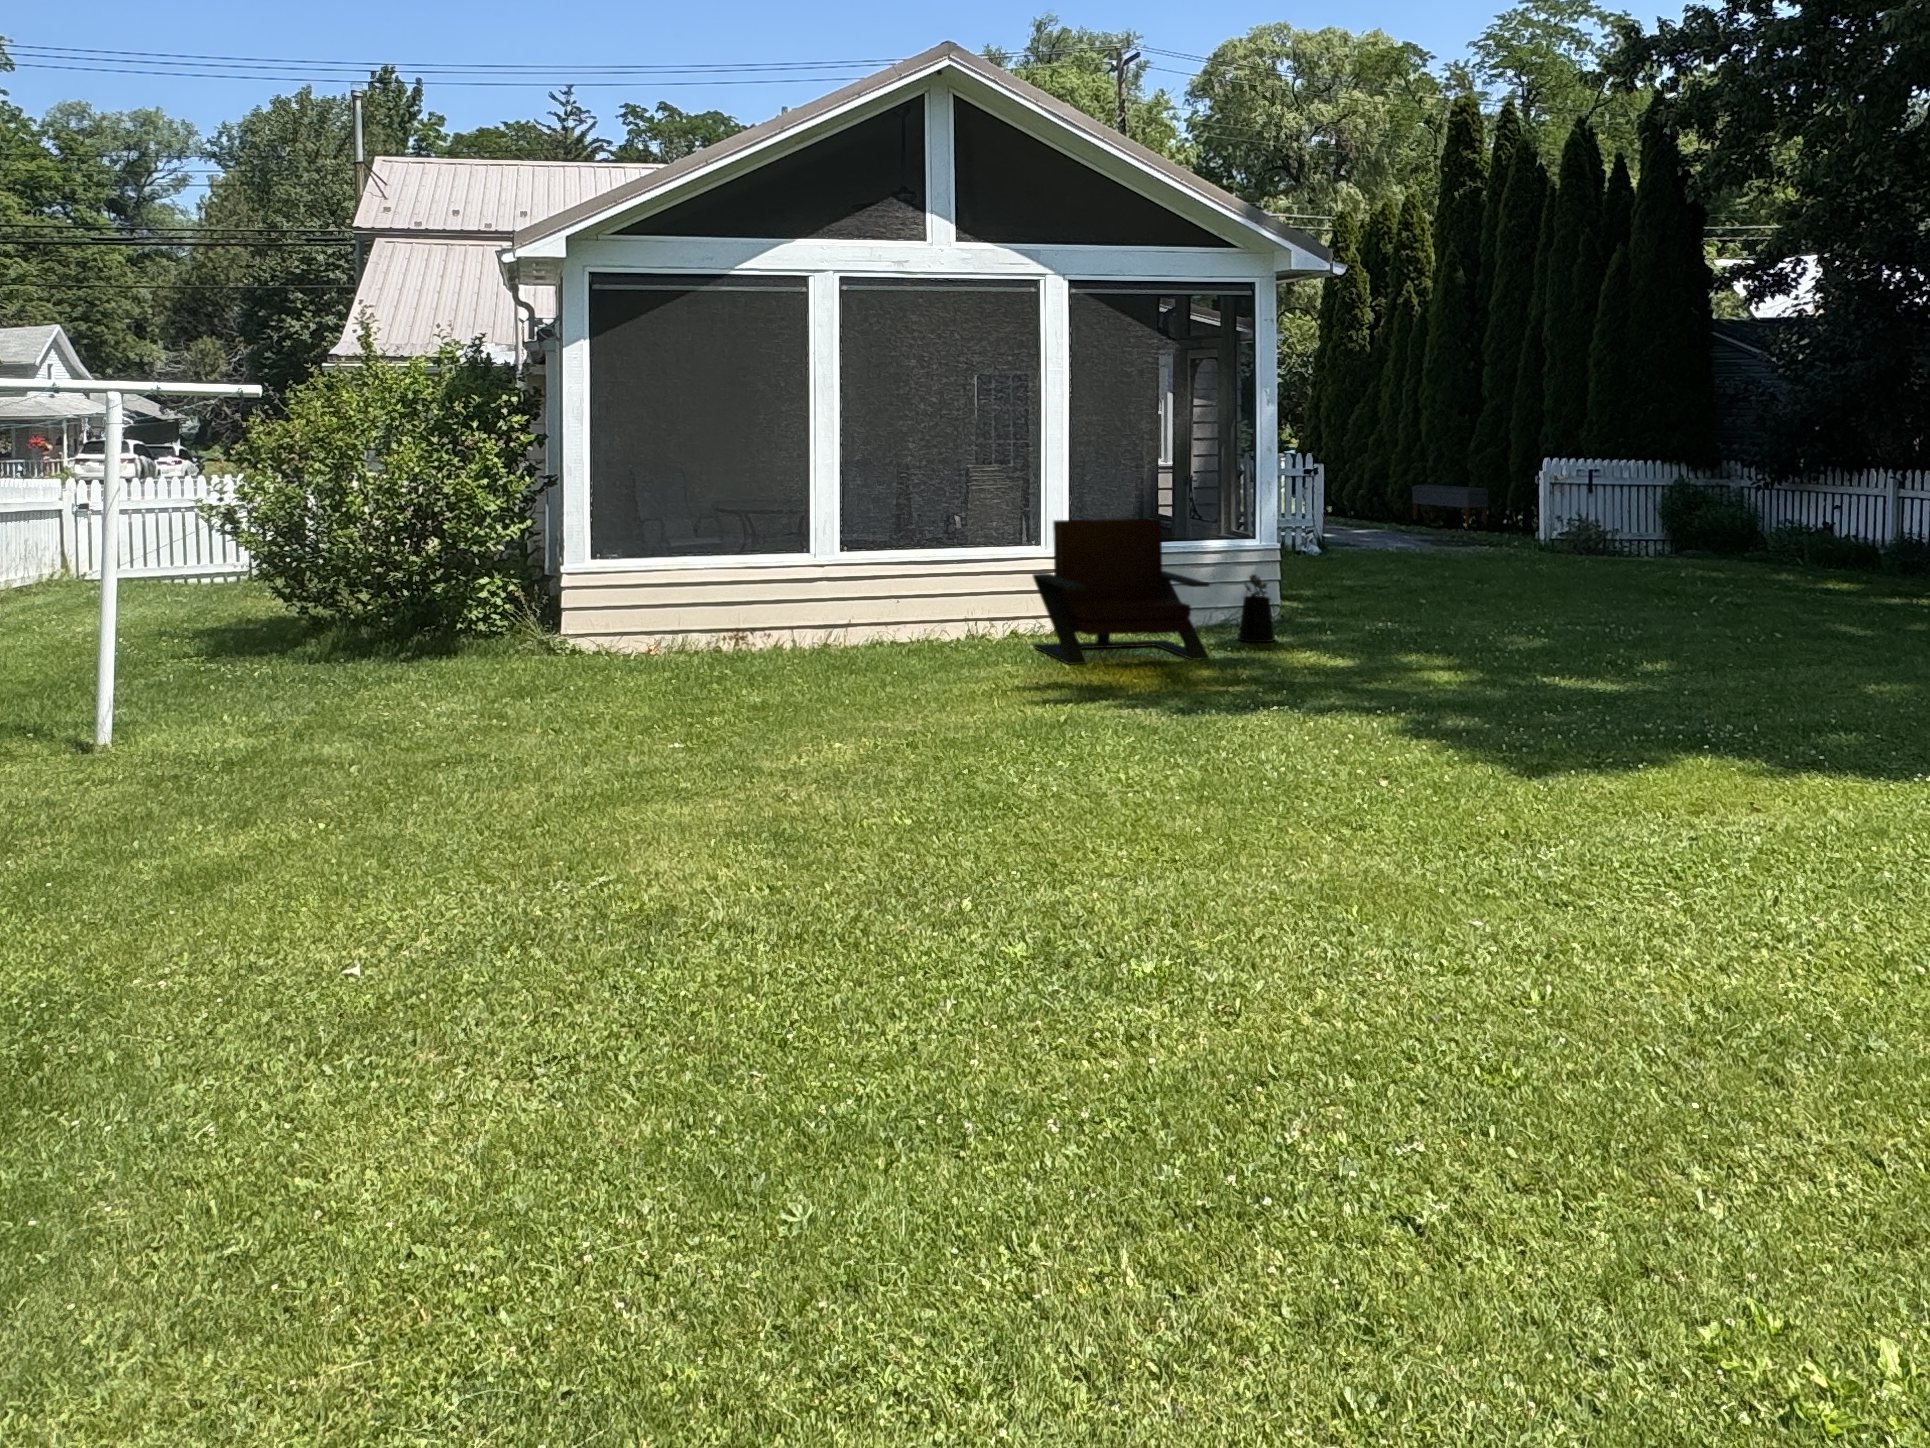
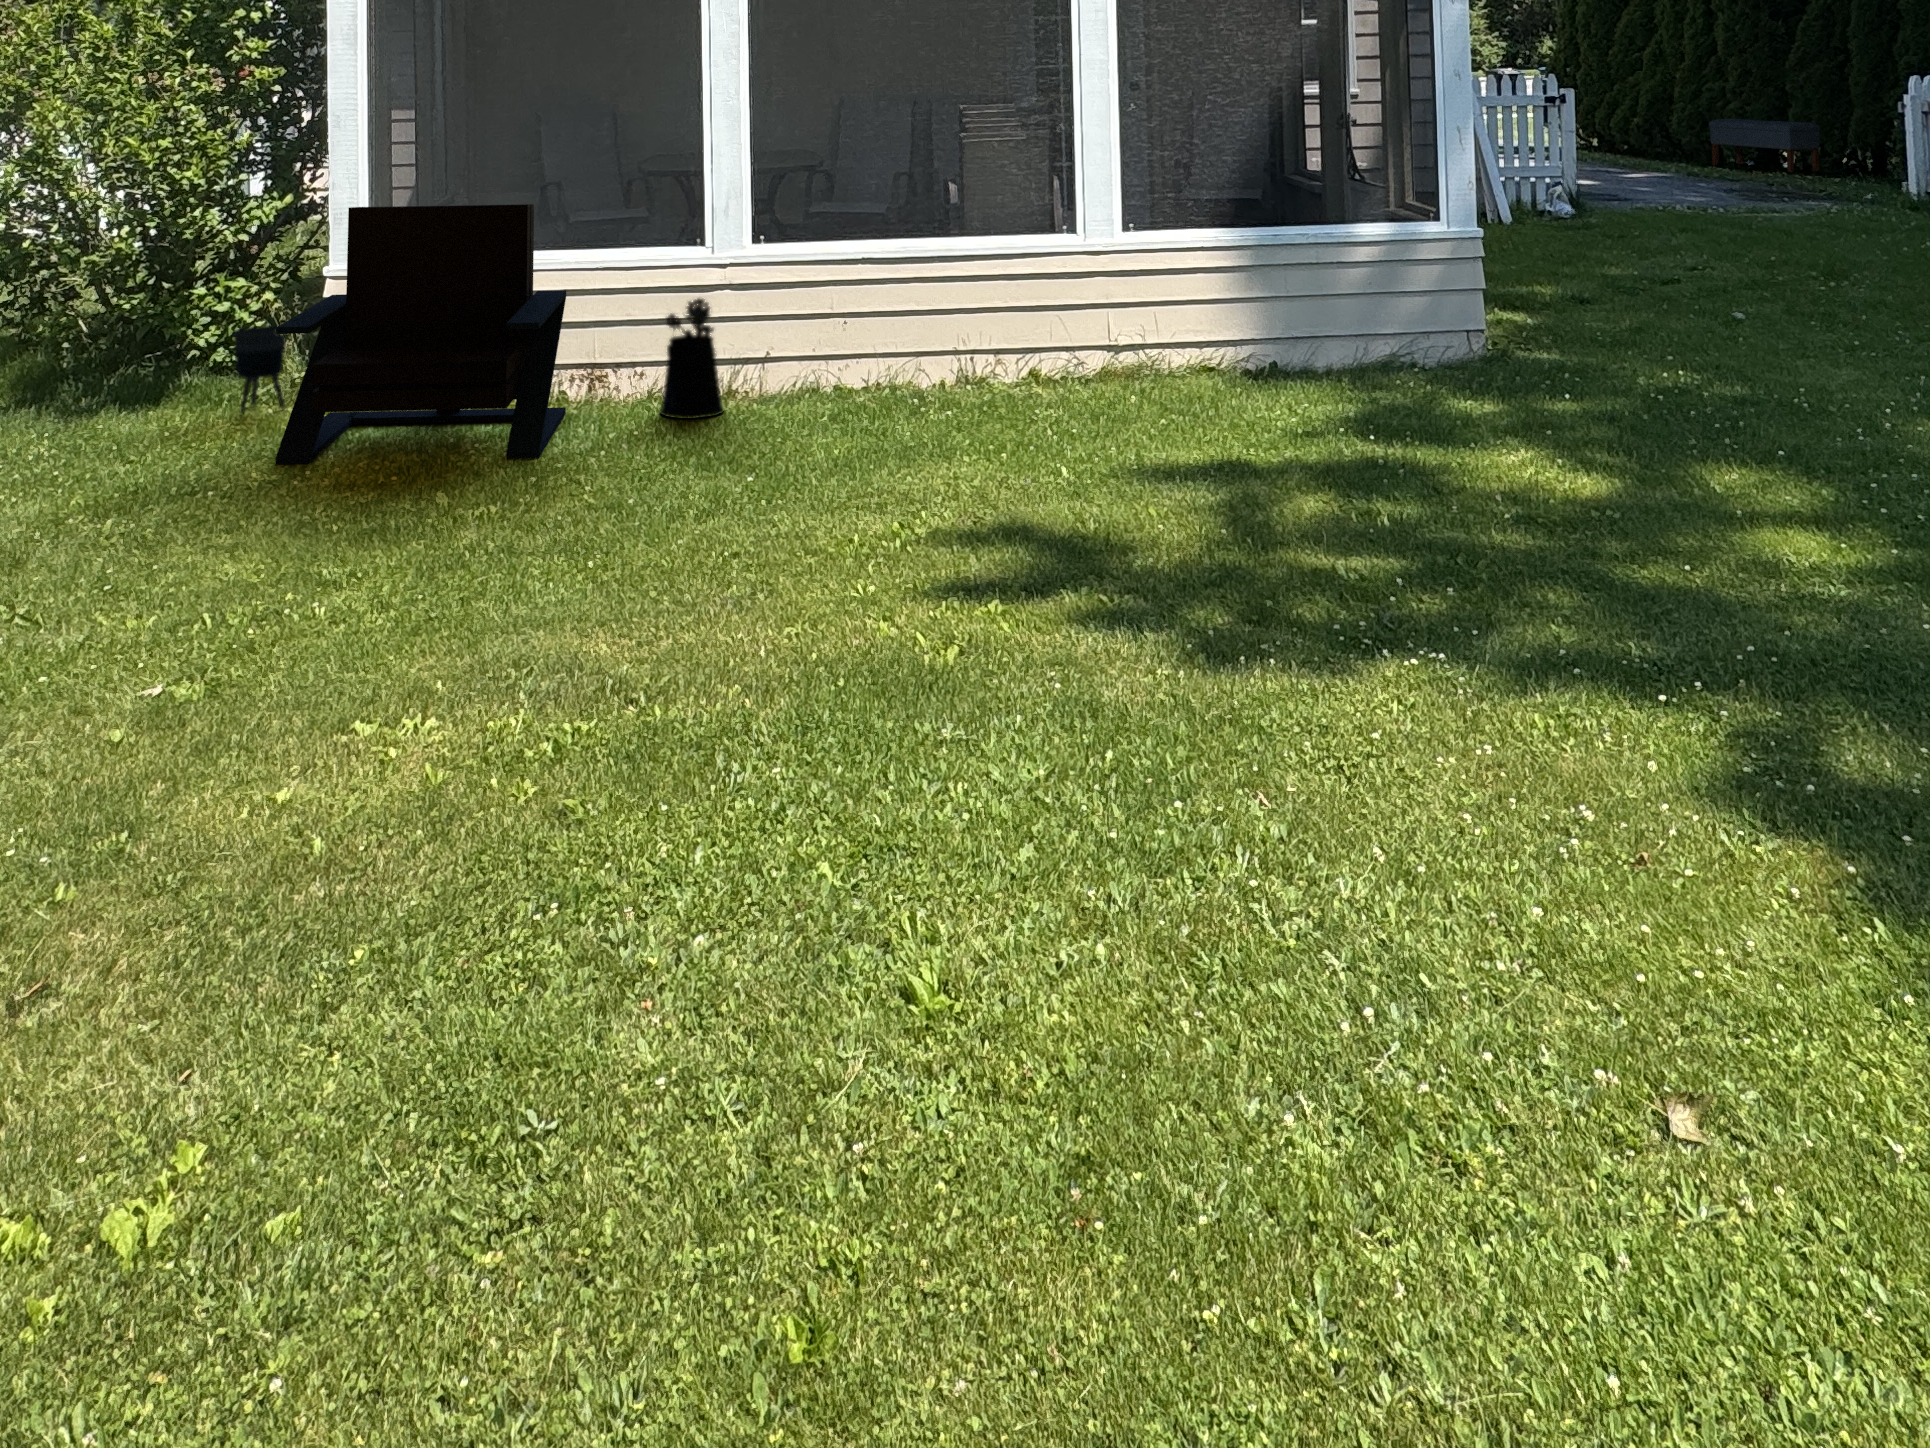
lounge chair: present [1033,519,1210,665] -> present [275,204,566,464]
watering can: present [1238,575,1275,642] -> present [659,298,724,419]
planter: none [499,608,535,664] -> present [232,325,286,414]

